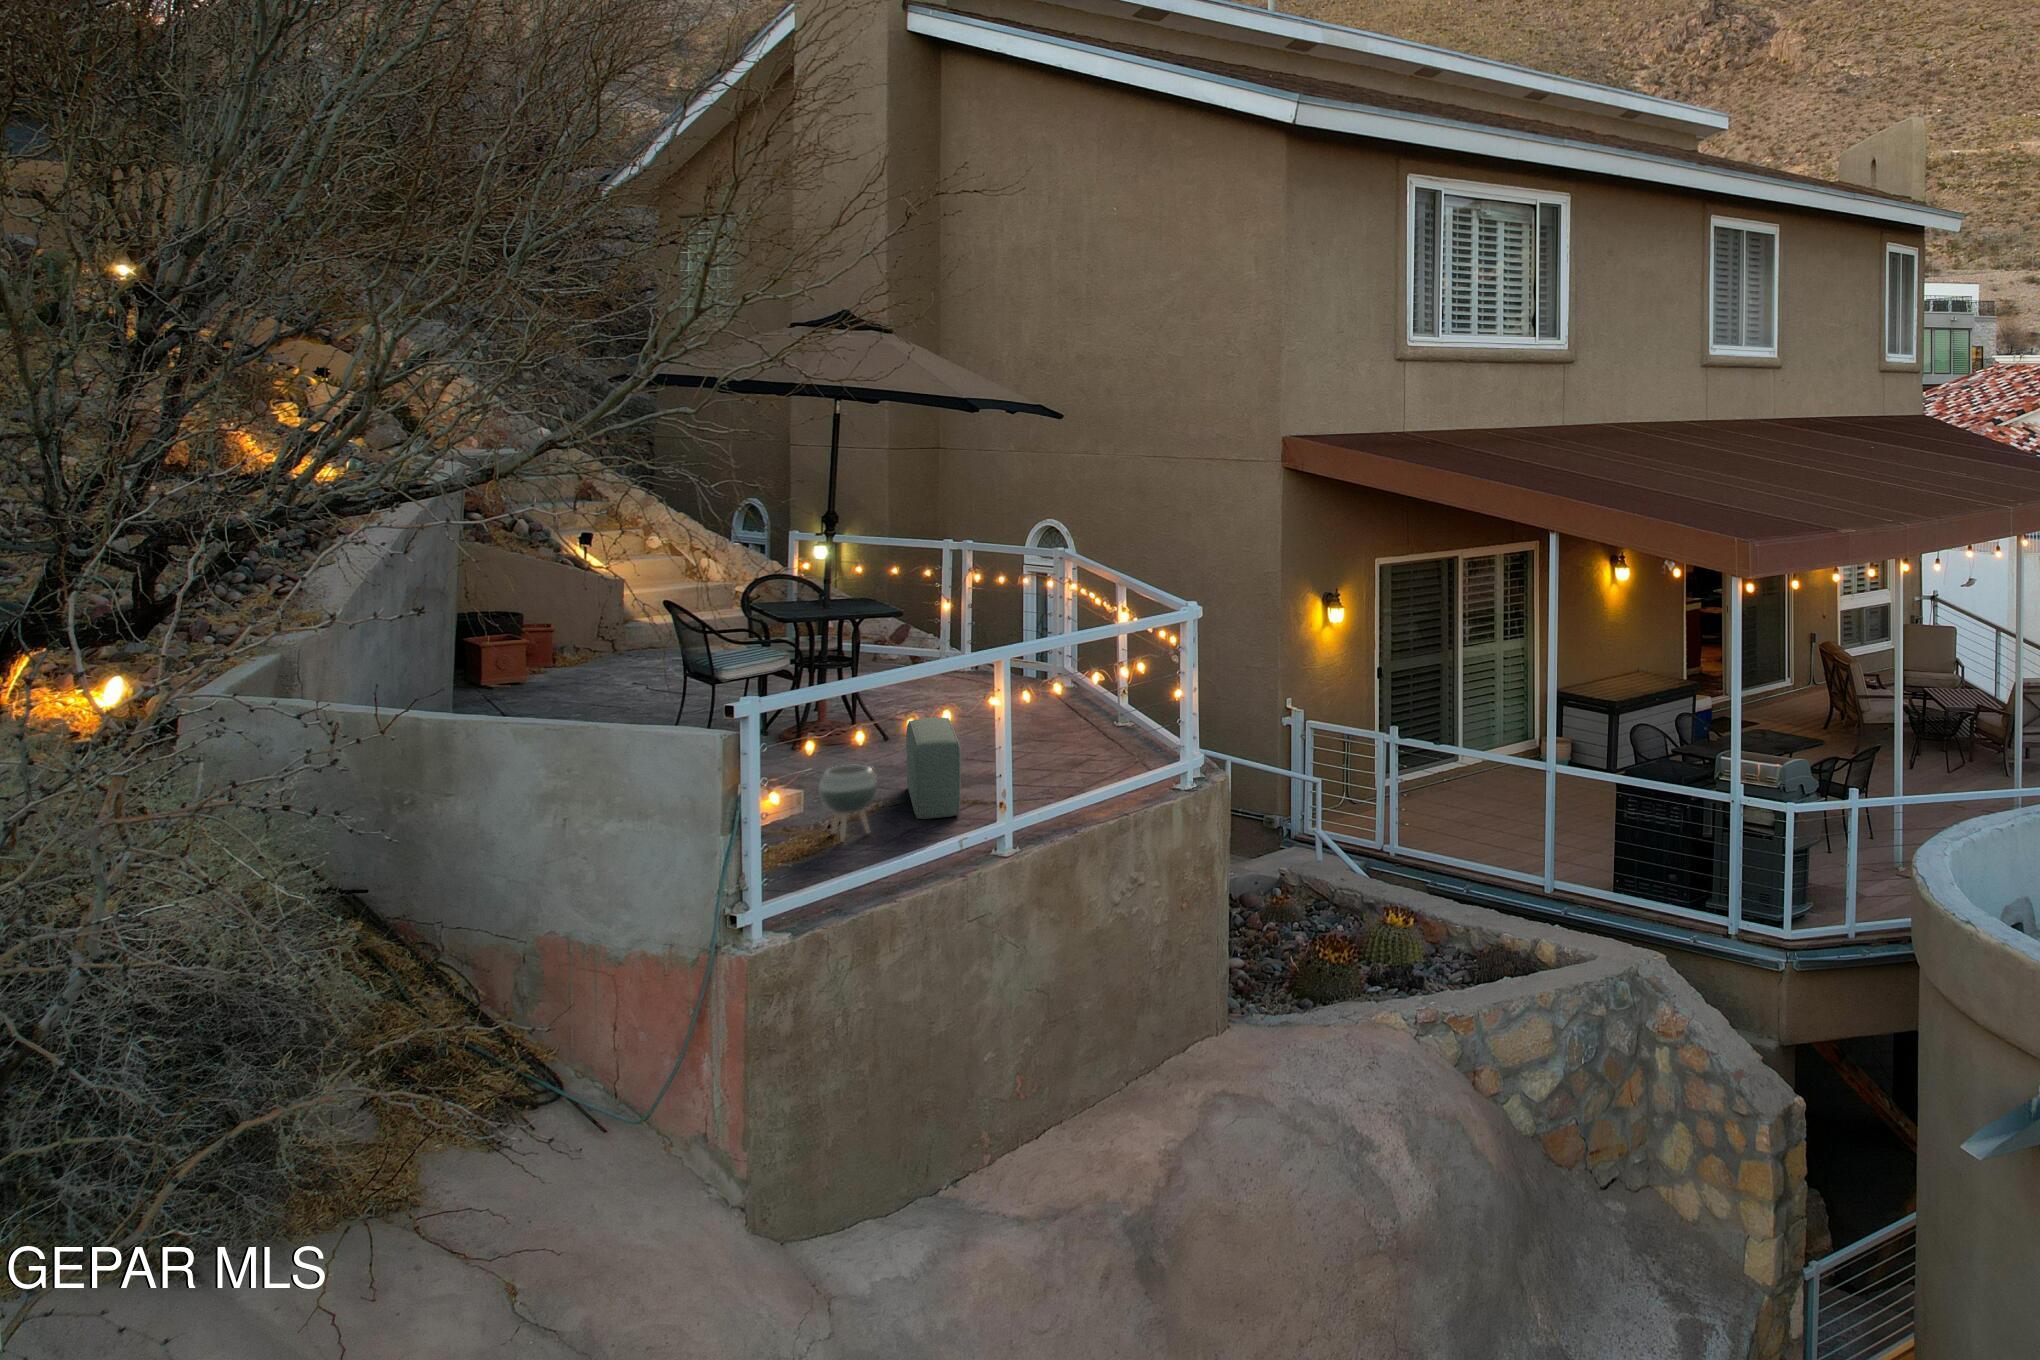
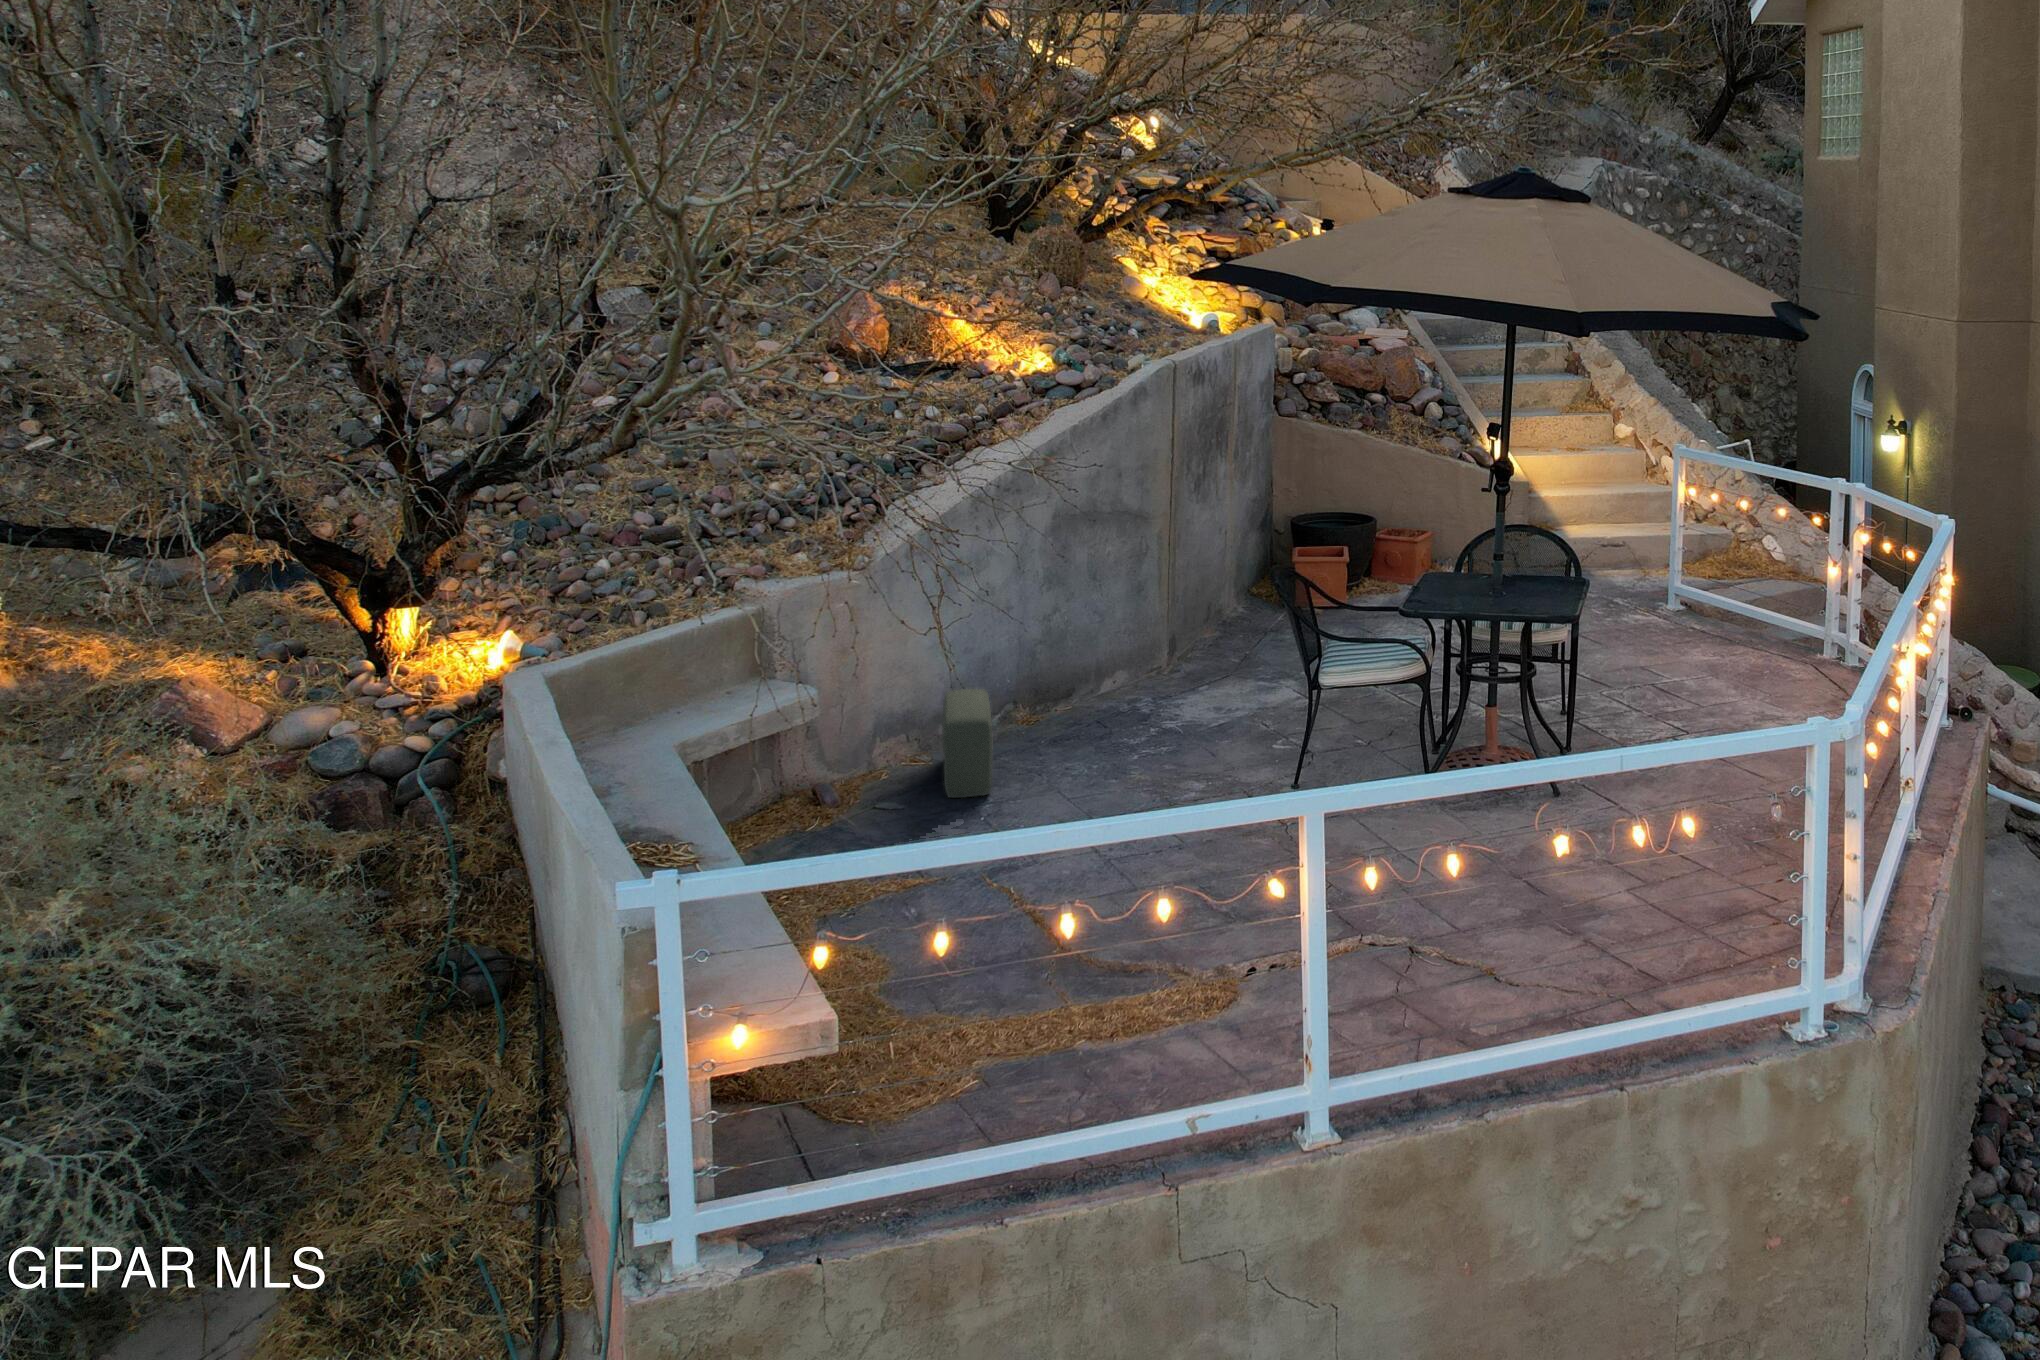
planter: present [820,765,876,841] -> none [844,745,902,824]

